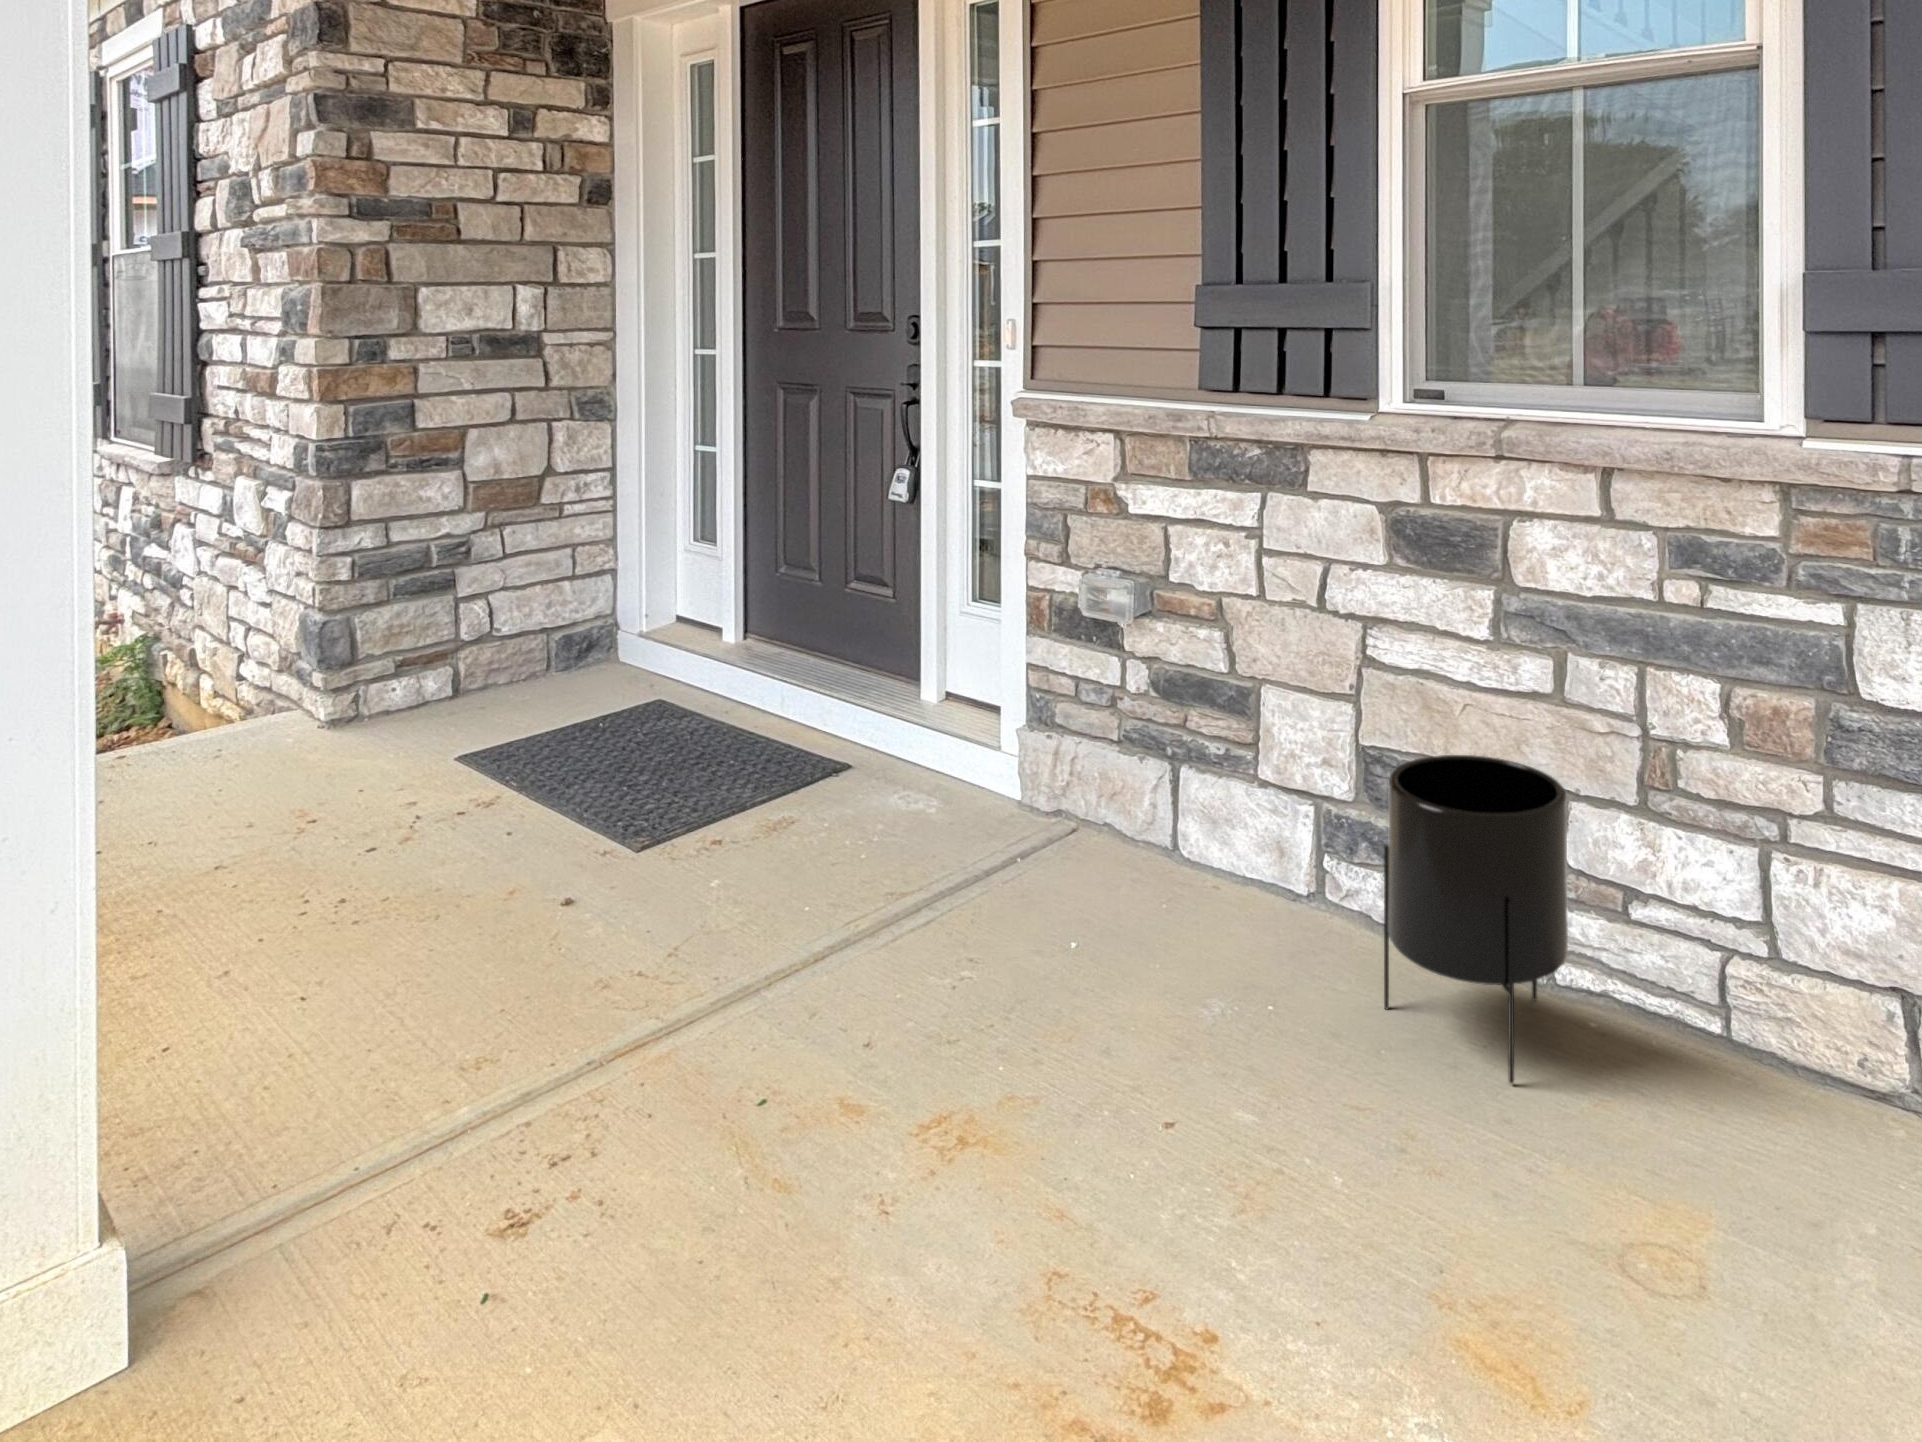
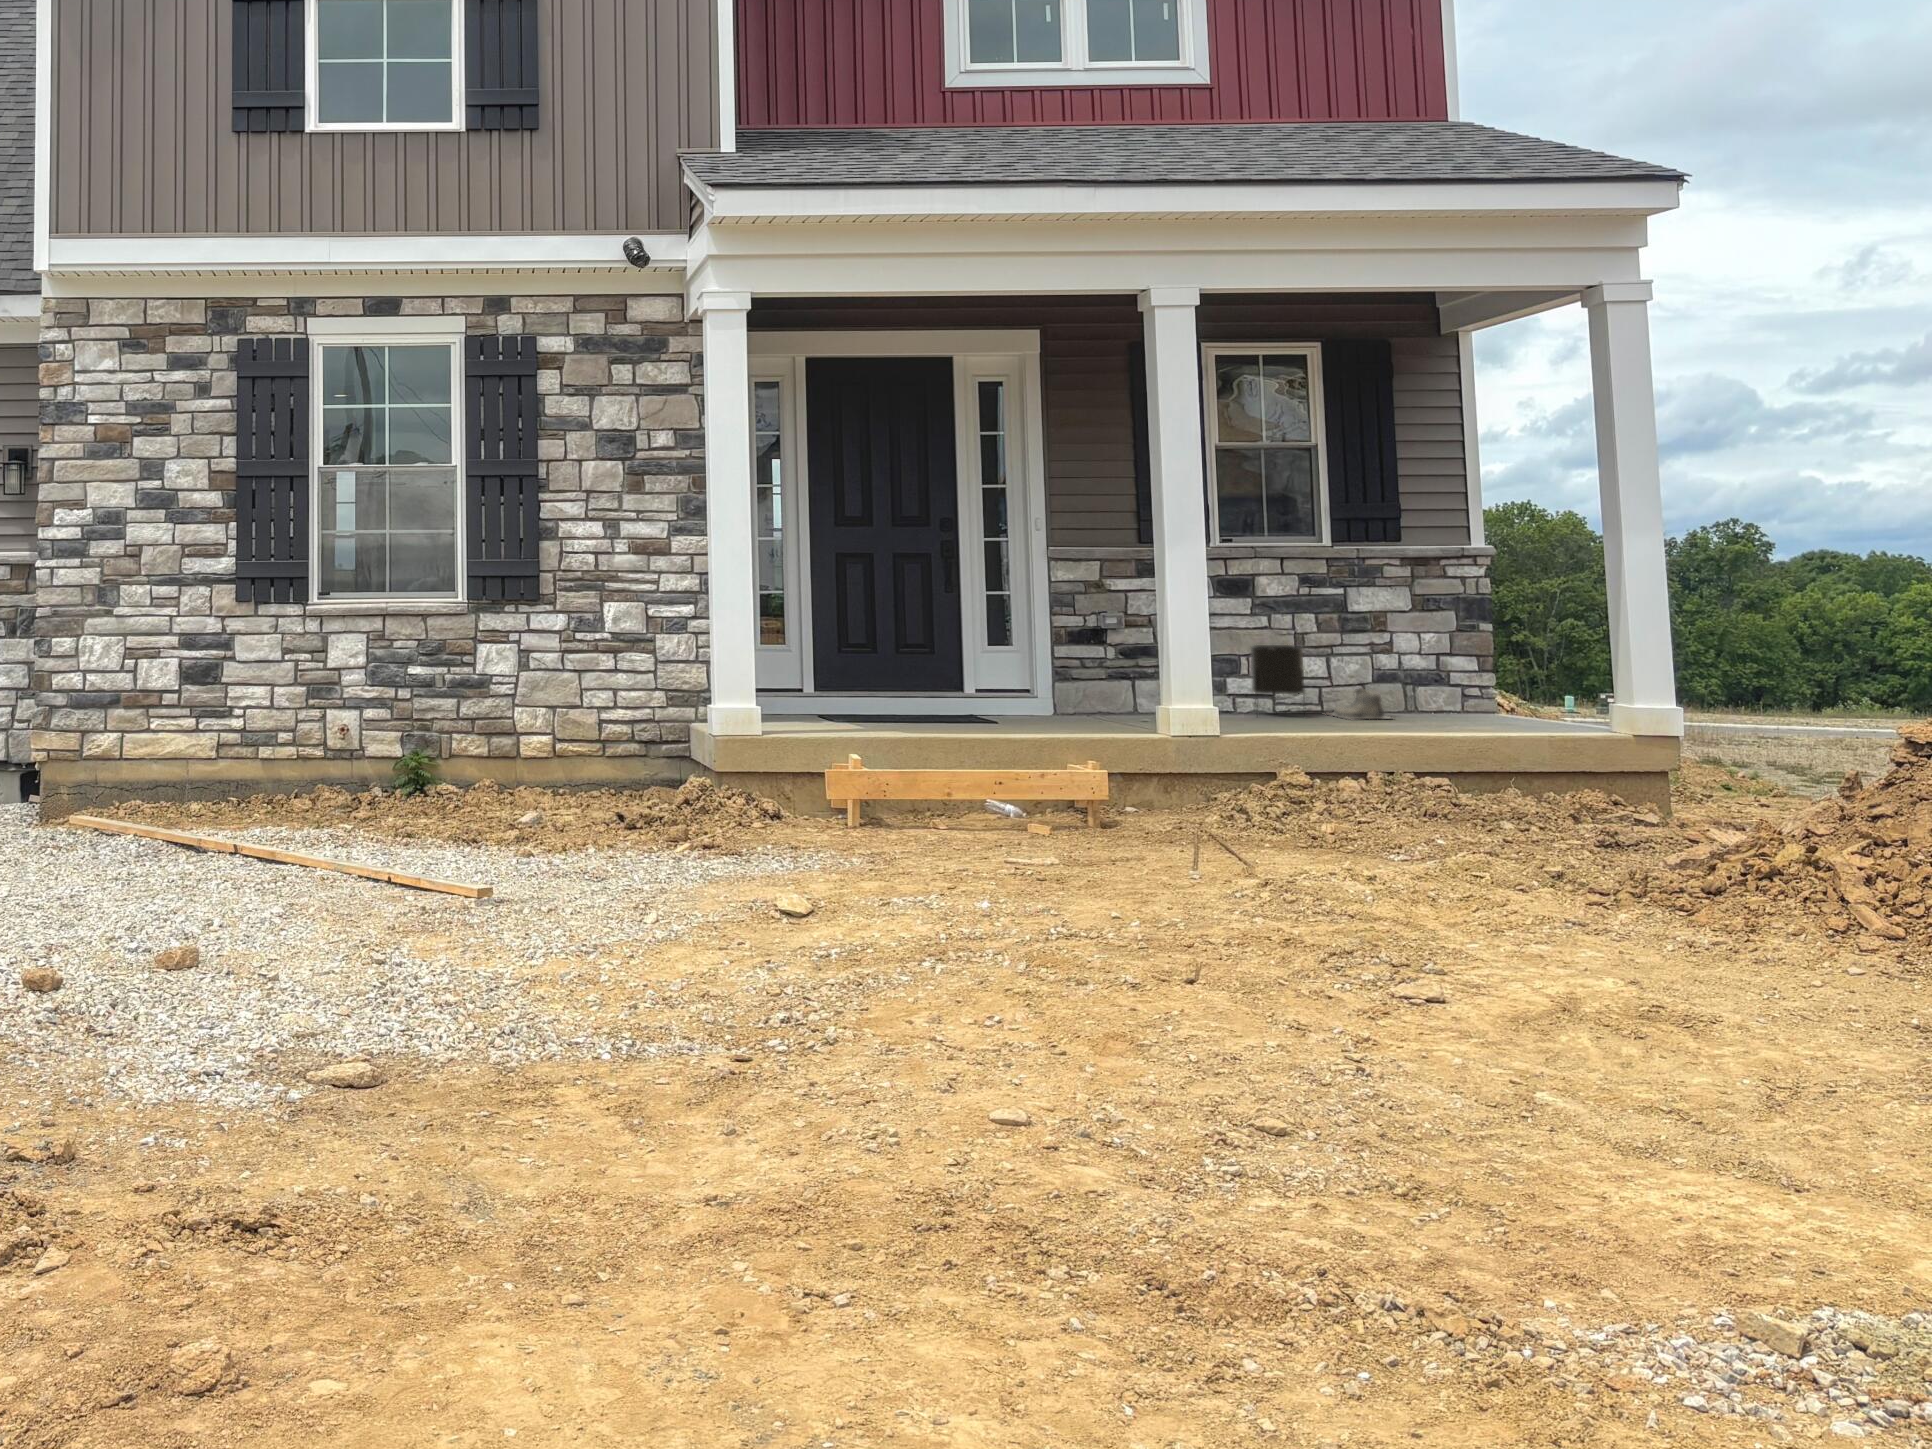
boots: none [1643,1030,1907,1262] -> present [1331,688,1389,719]

